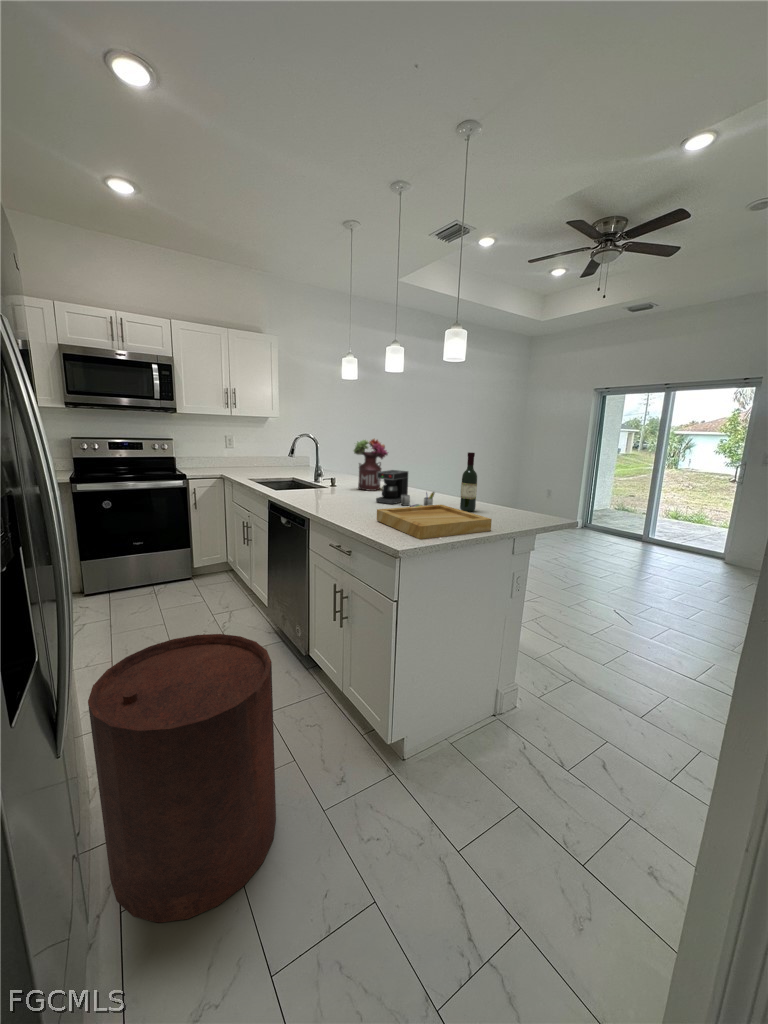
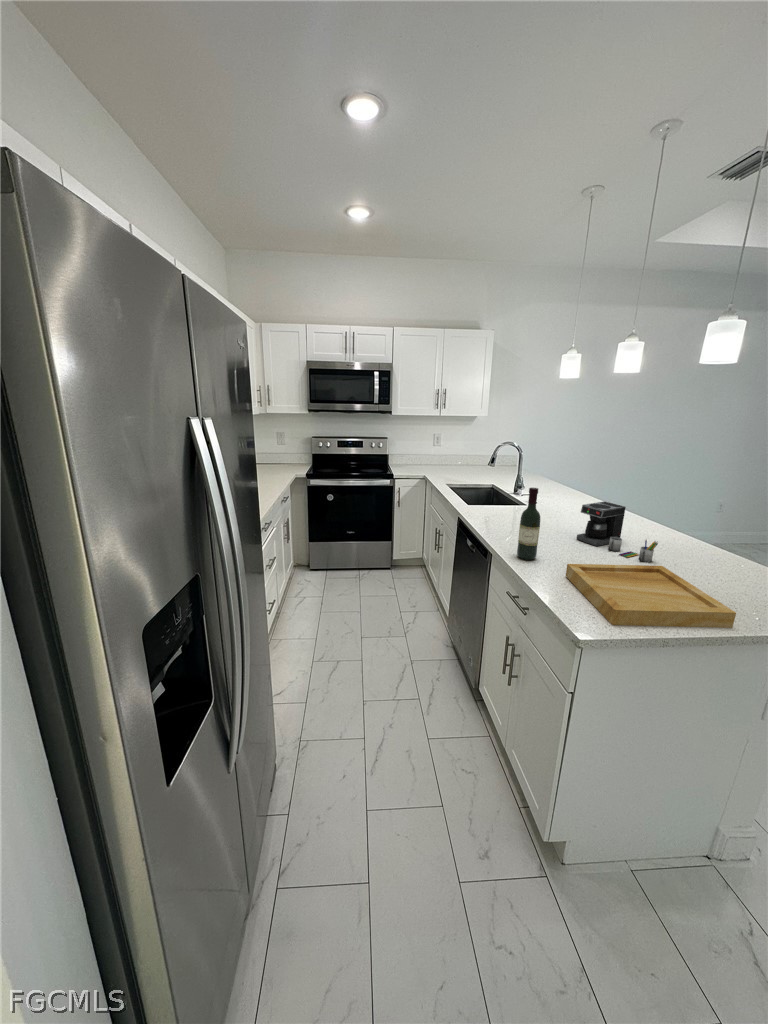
flower arrangement: present [354,439,388,491] -> none [560,455,606,516]
wine bottle: present [460,452,477,512] -> present [517,488,540,560]
trash can: present [88,634,276,923] -> none [264,663,417,930]

